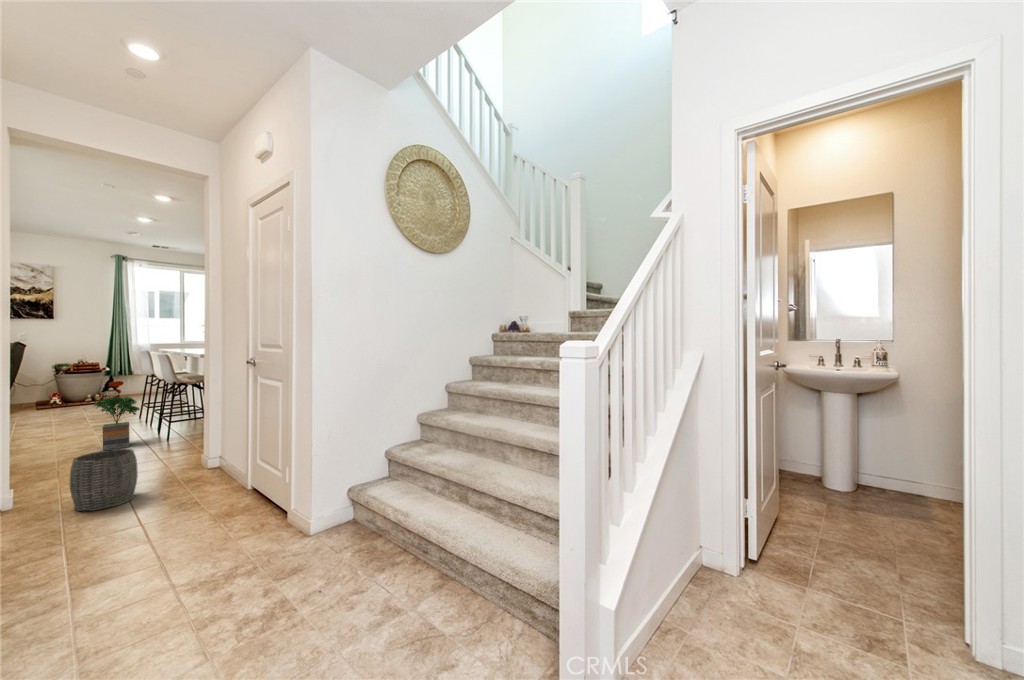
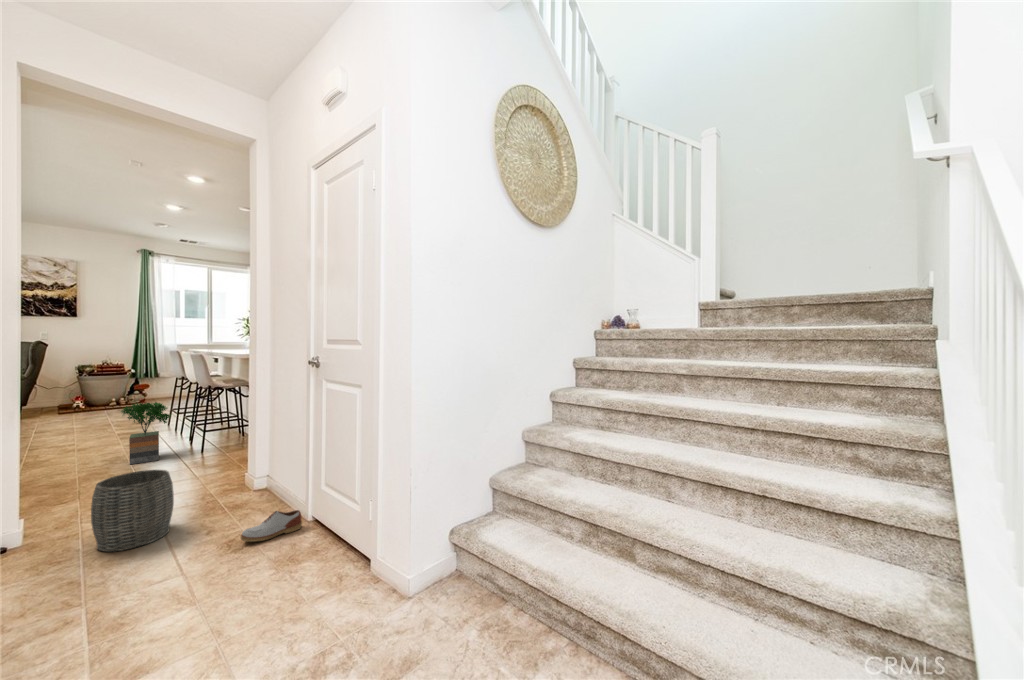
shoe: none [191,480,243,503] -> present [241,510,302,542]

